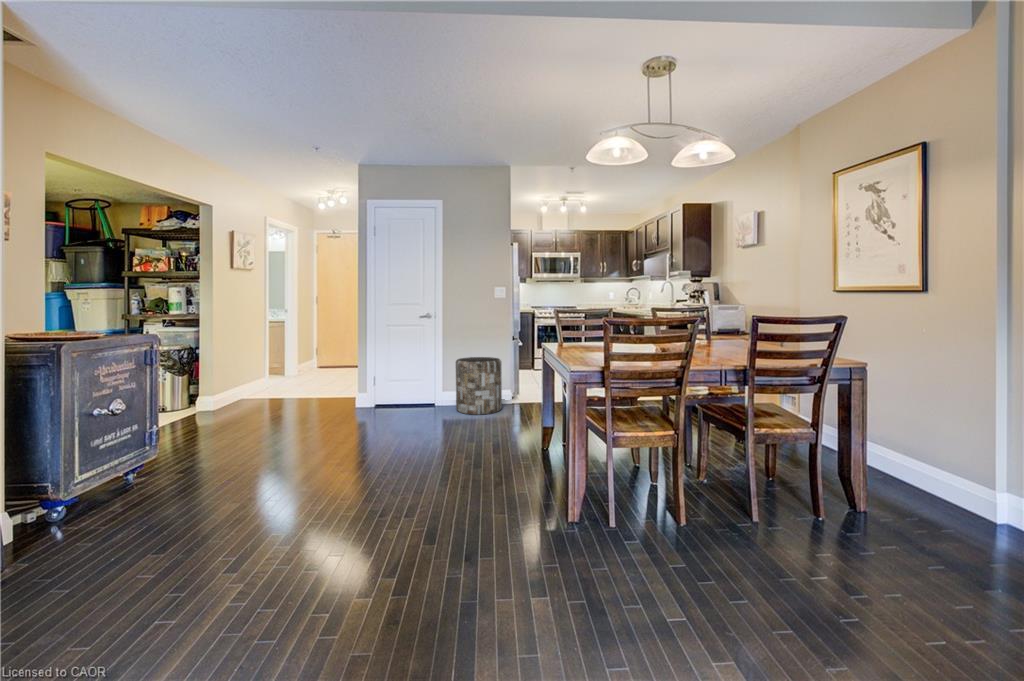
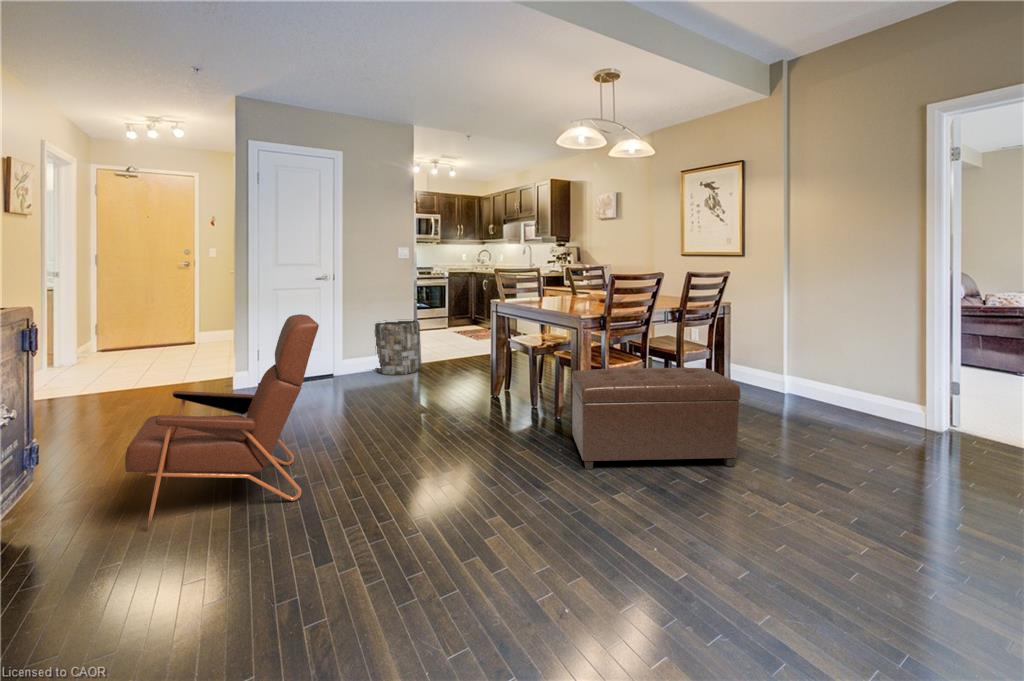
armchair: none [52,345,271,540] -> present [125,314,319,529]
ottoman: none [499,440,752,652] -> present [572,368,741,469]

